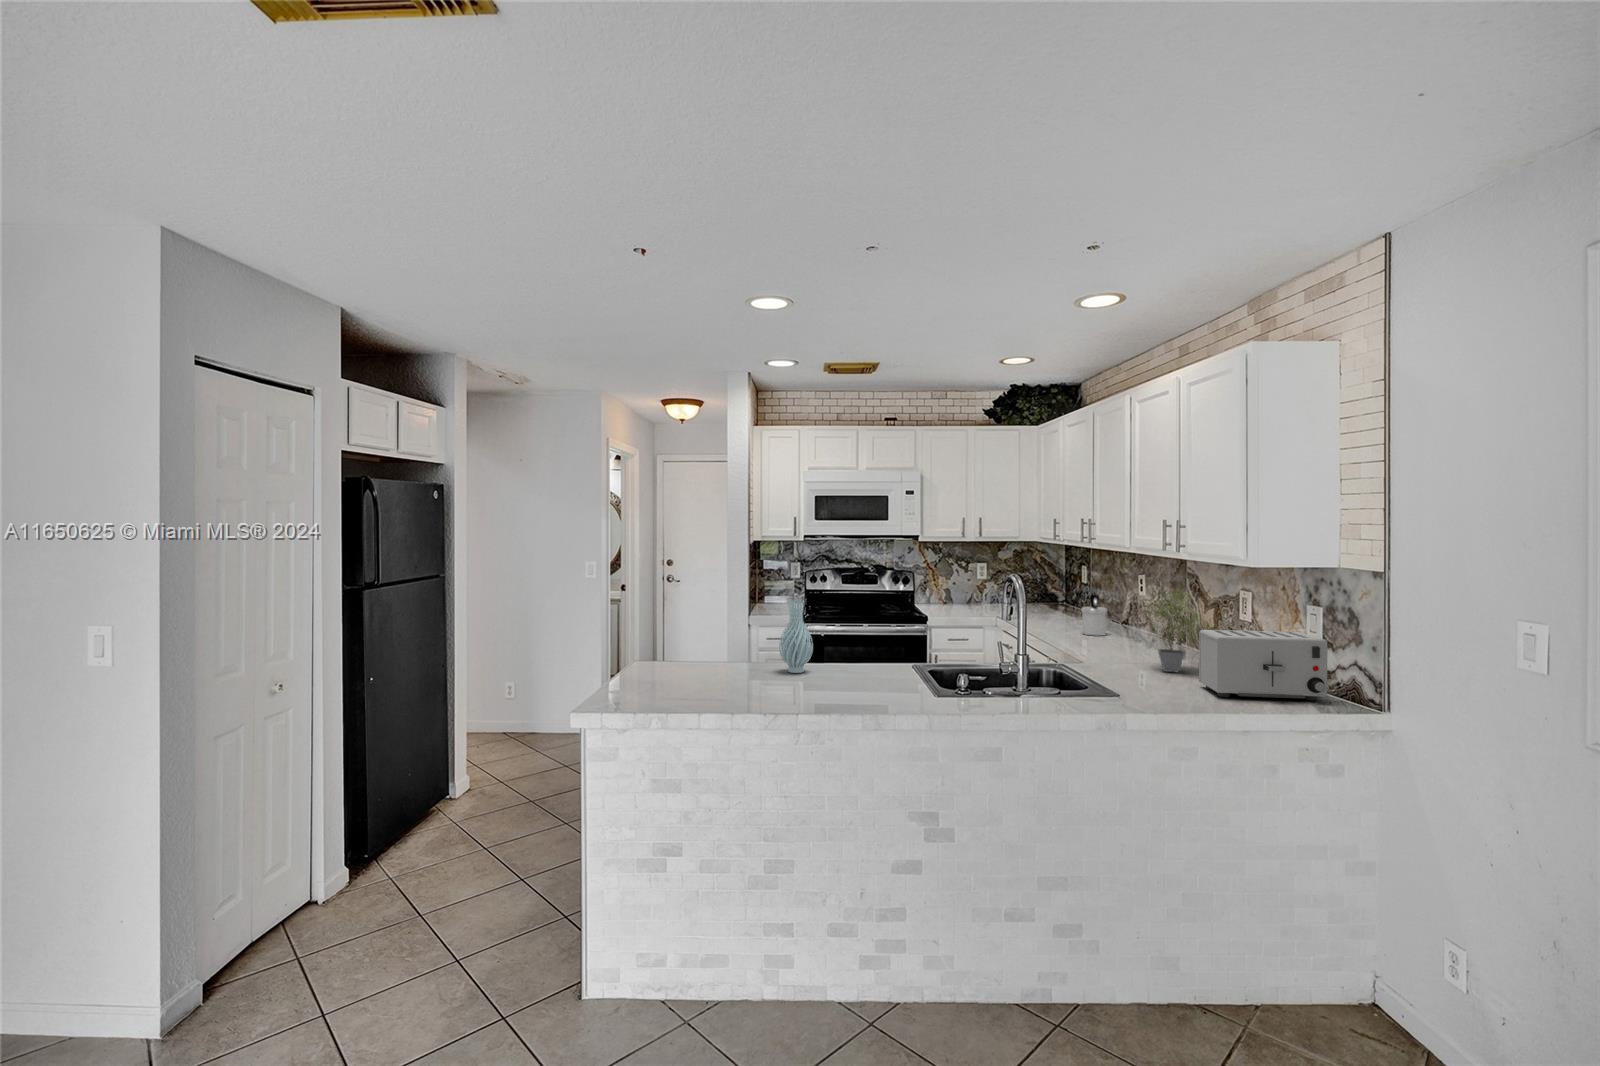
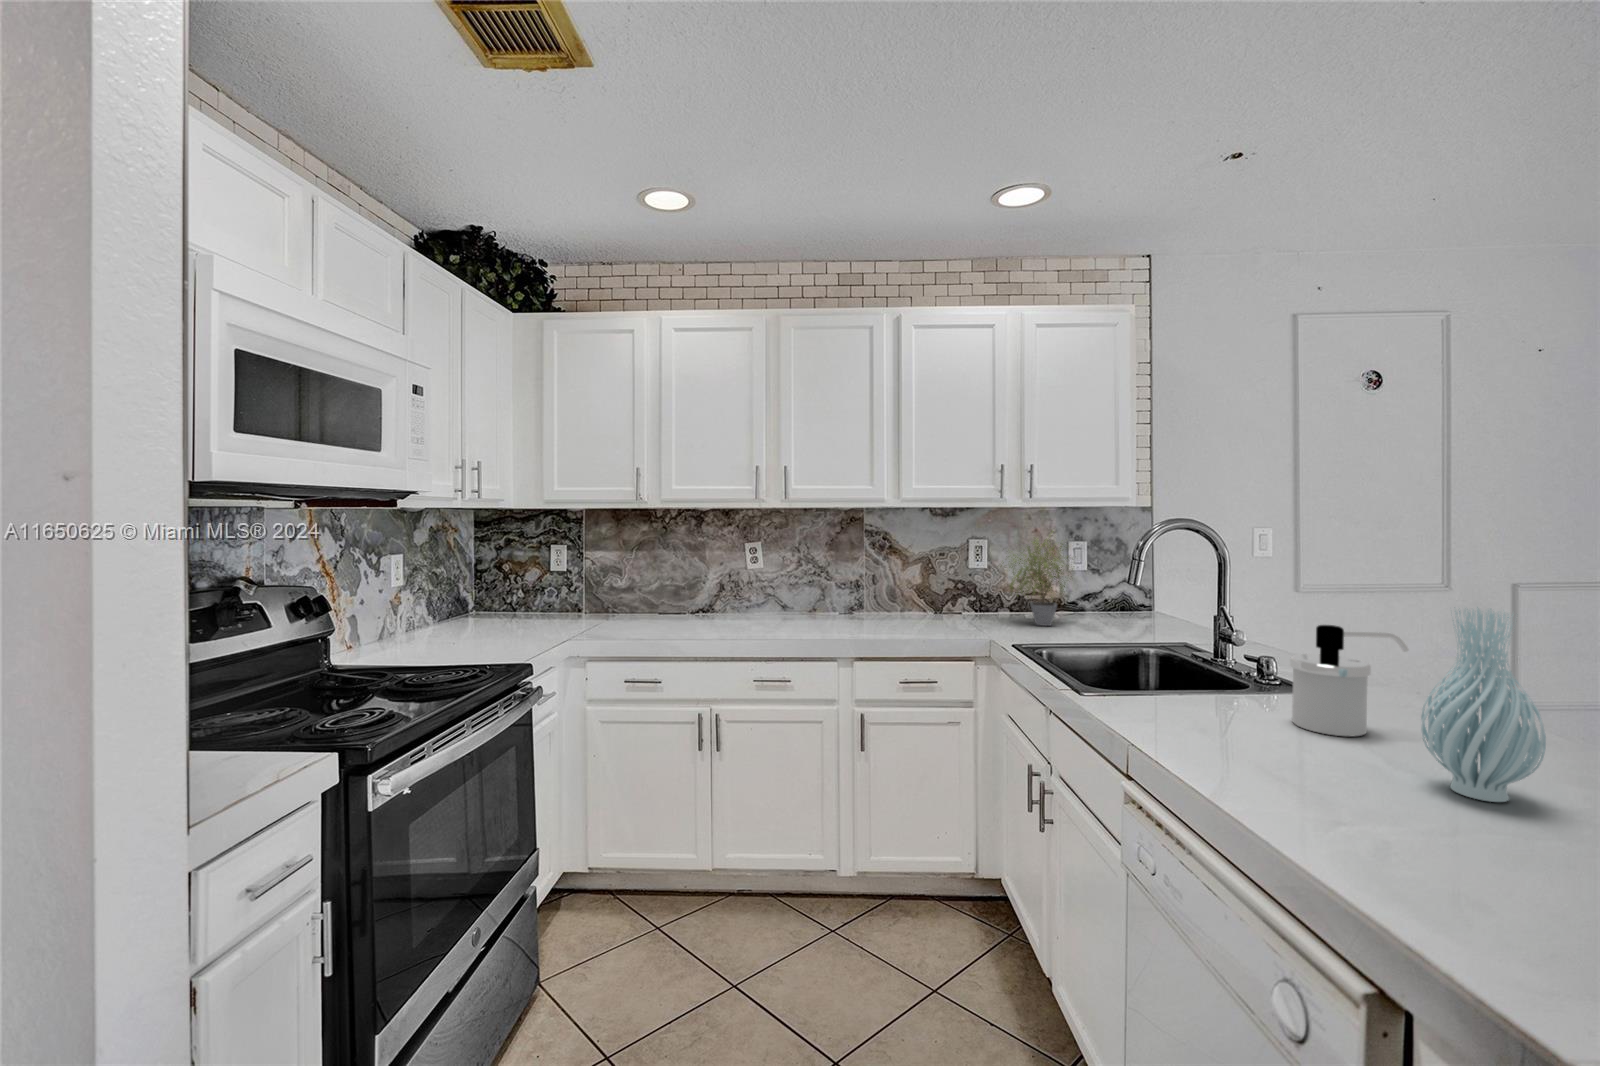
soap dispenser: present [1081,594,1107,636] -> present [1290,625,1408,736]
toaster: present [1199,630,1327,700] -> none [1087,564,1171,624]

